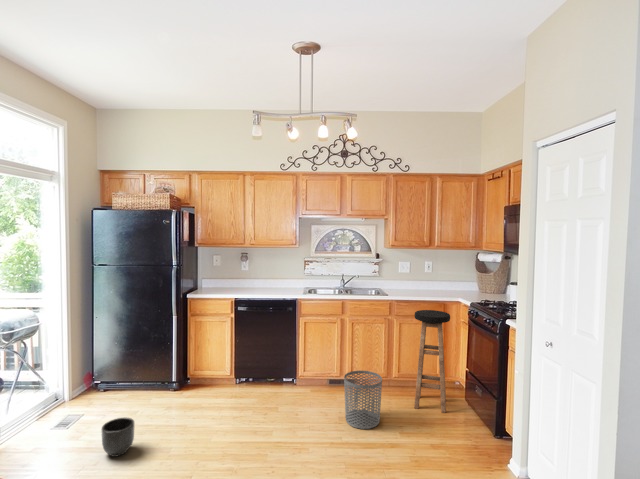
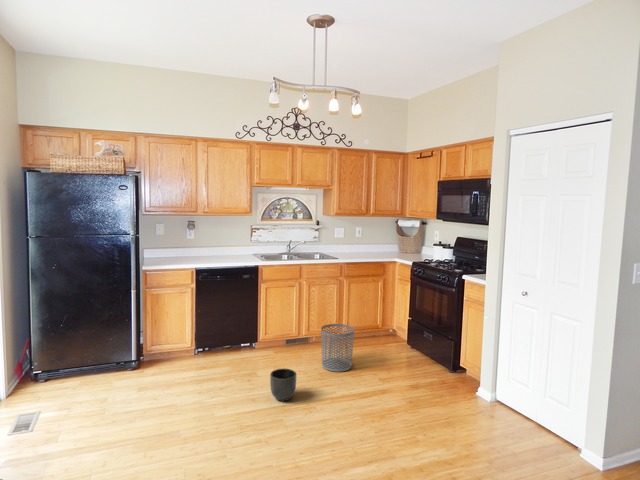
bar stool: present [414,310,450,413] -> none [364,269,396,351]
planter: present [102,418,134,457] -> present [270,369,296,401]

